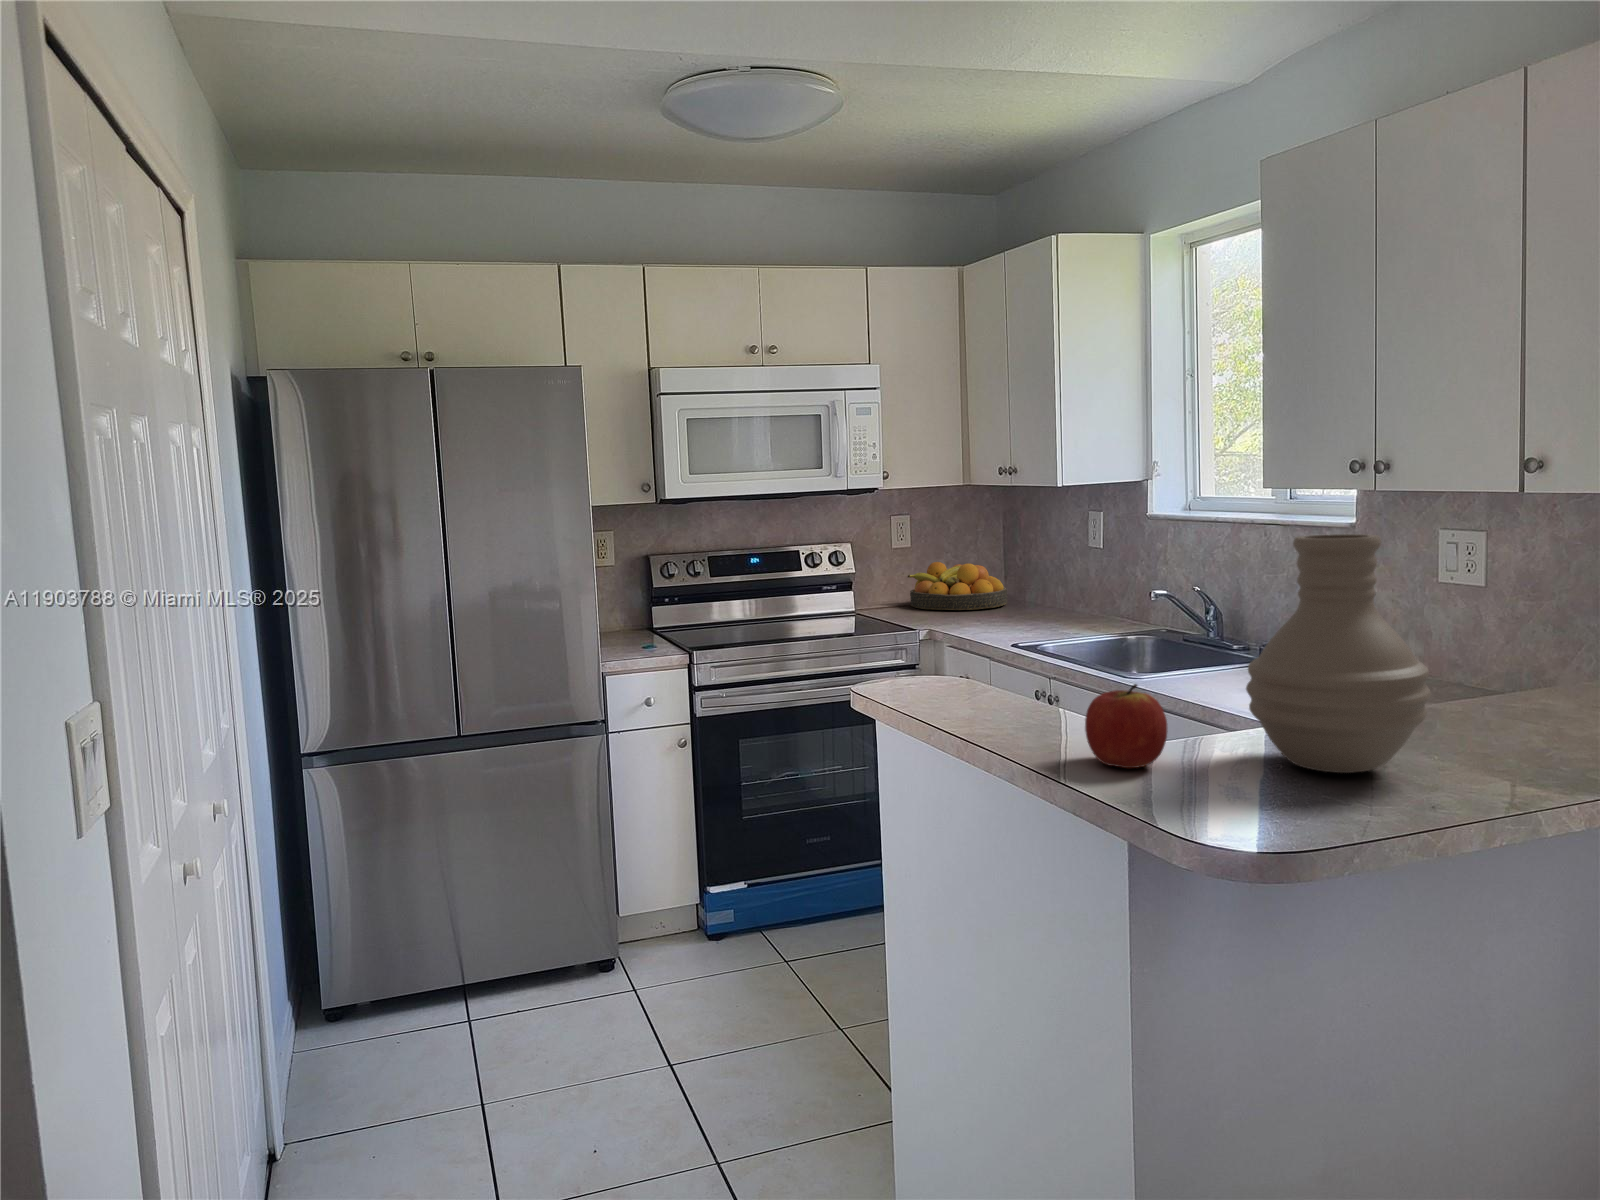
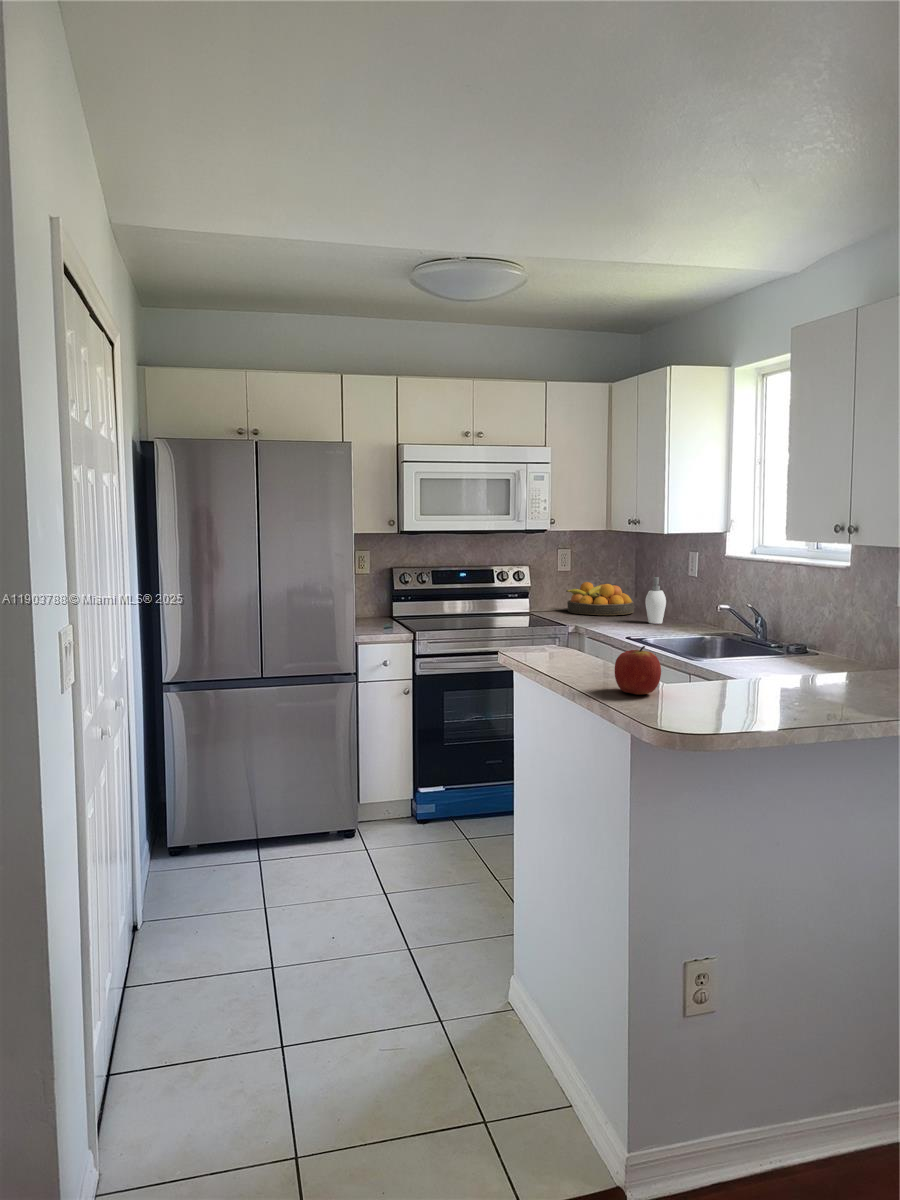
vase: present [1246,534,1431,773] -> none [710,564,815,703]
soap dispenser: none [1028,551,1059,619] -> present [645,577,666,624]

